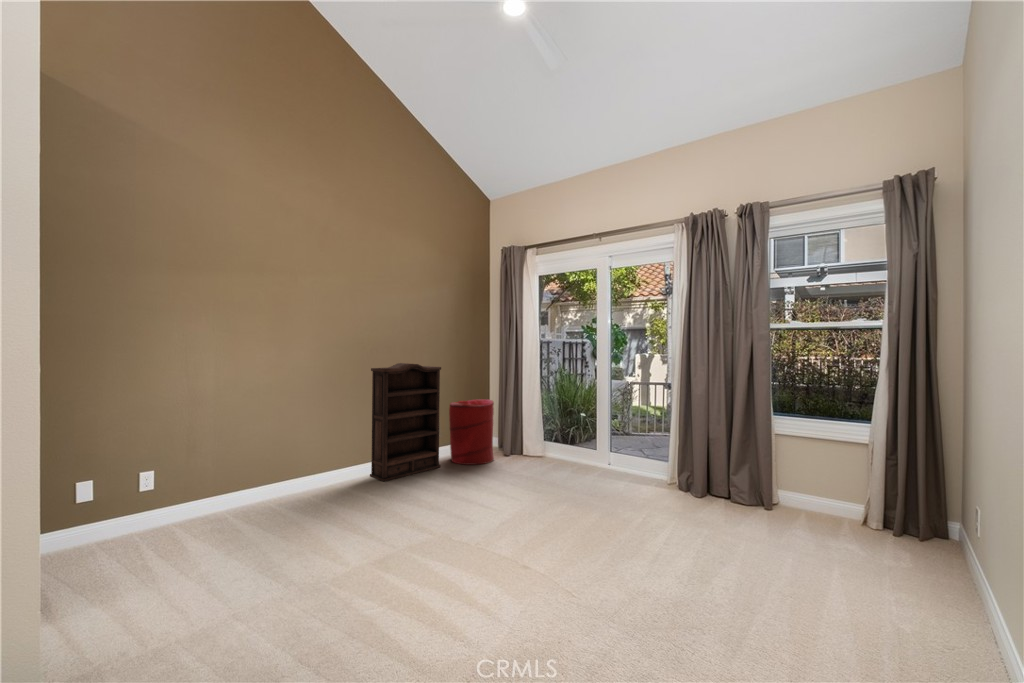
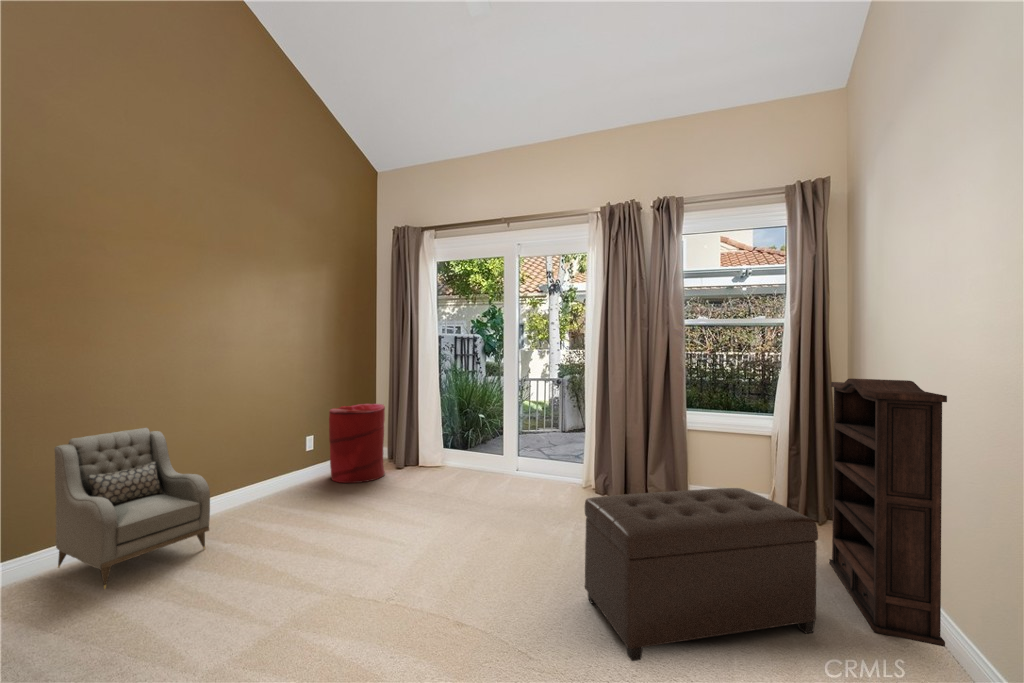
bookshelf: present [370,363,441,482] -> present [829,379,947,647]
armchair: none [271,385,361,517] -> present [55,428,210,589]
ottoman: none [631,483,849,624] -> present [585,488,818,661]

